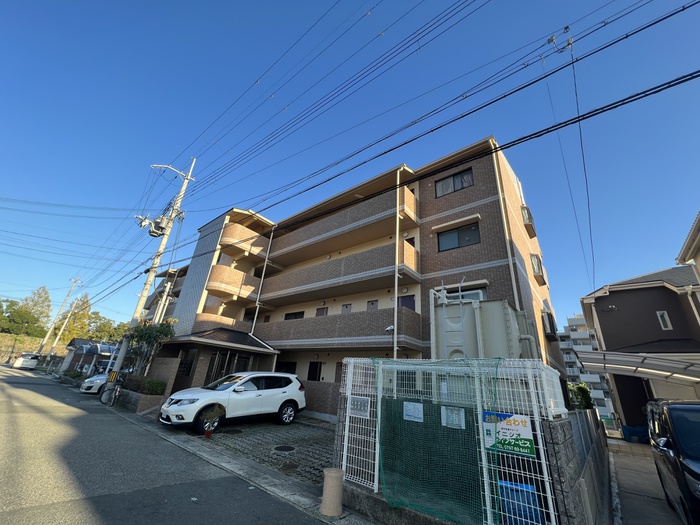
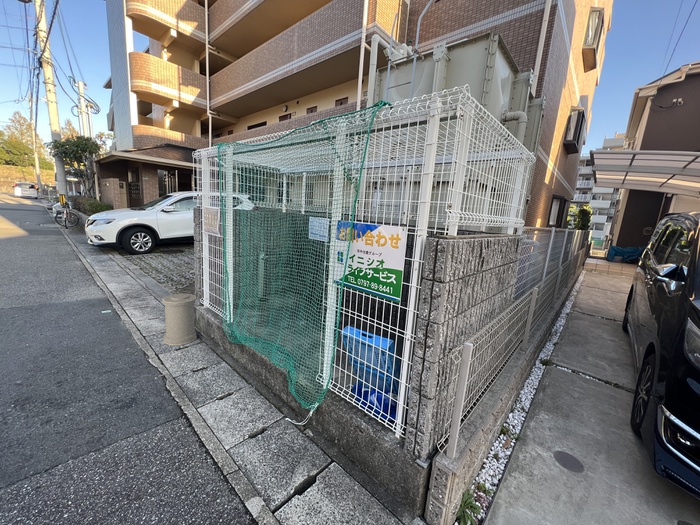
potted tree: present [201,403,226,438] -> none [113,220,149,256]

